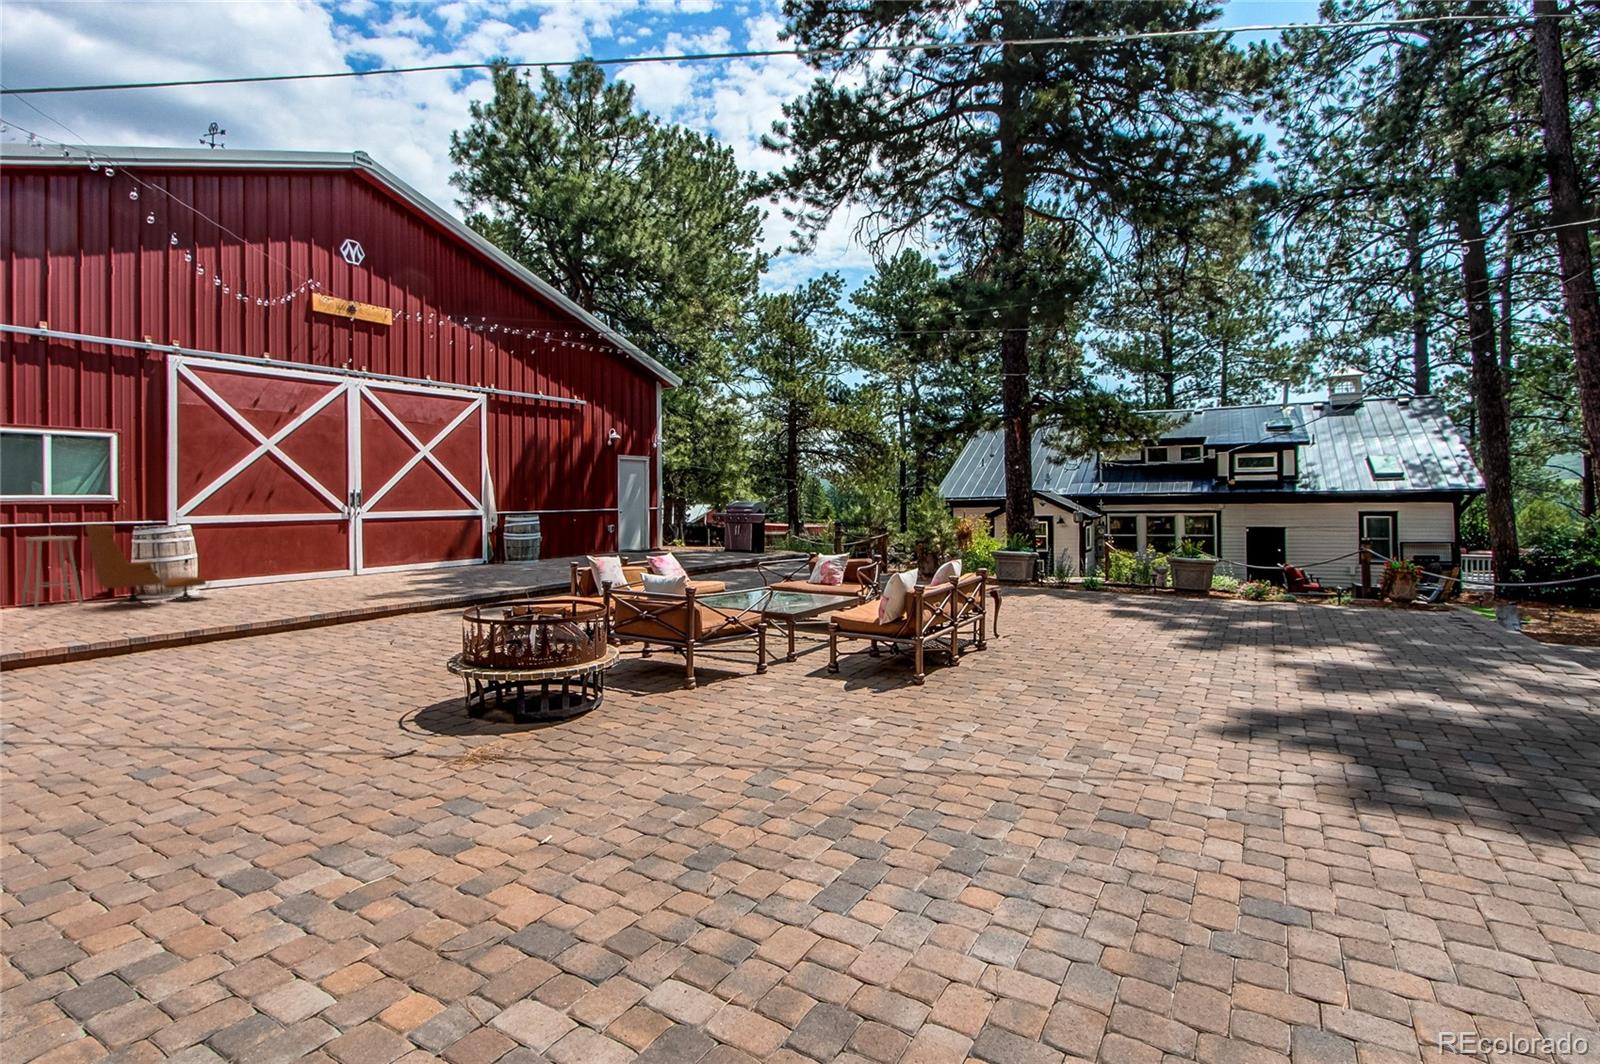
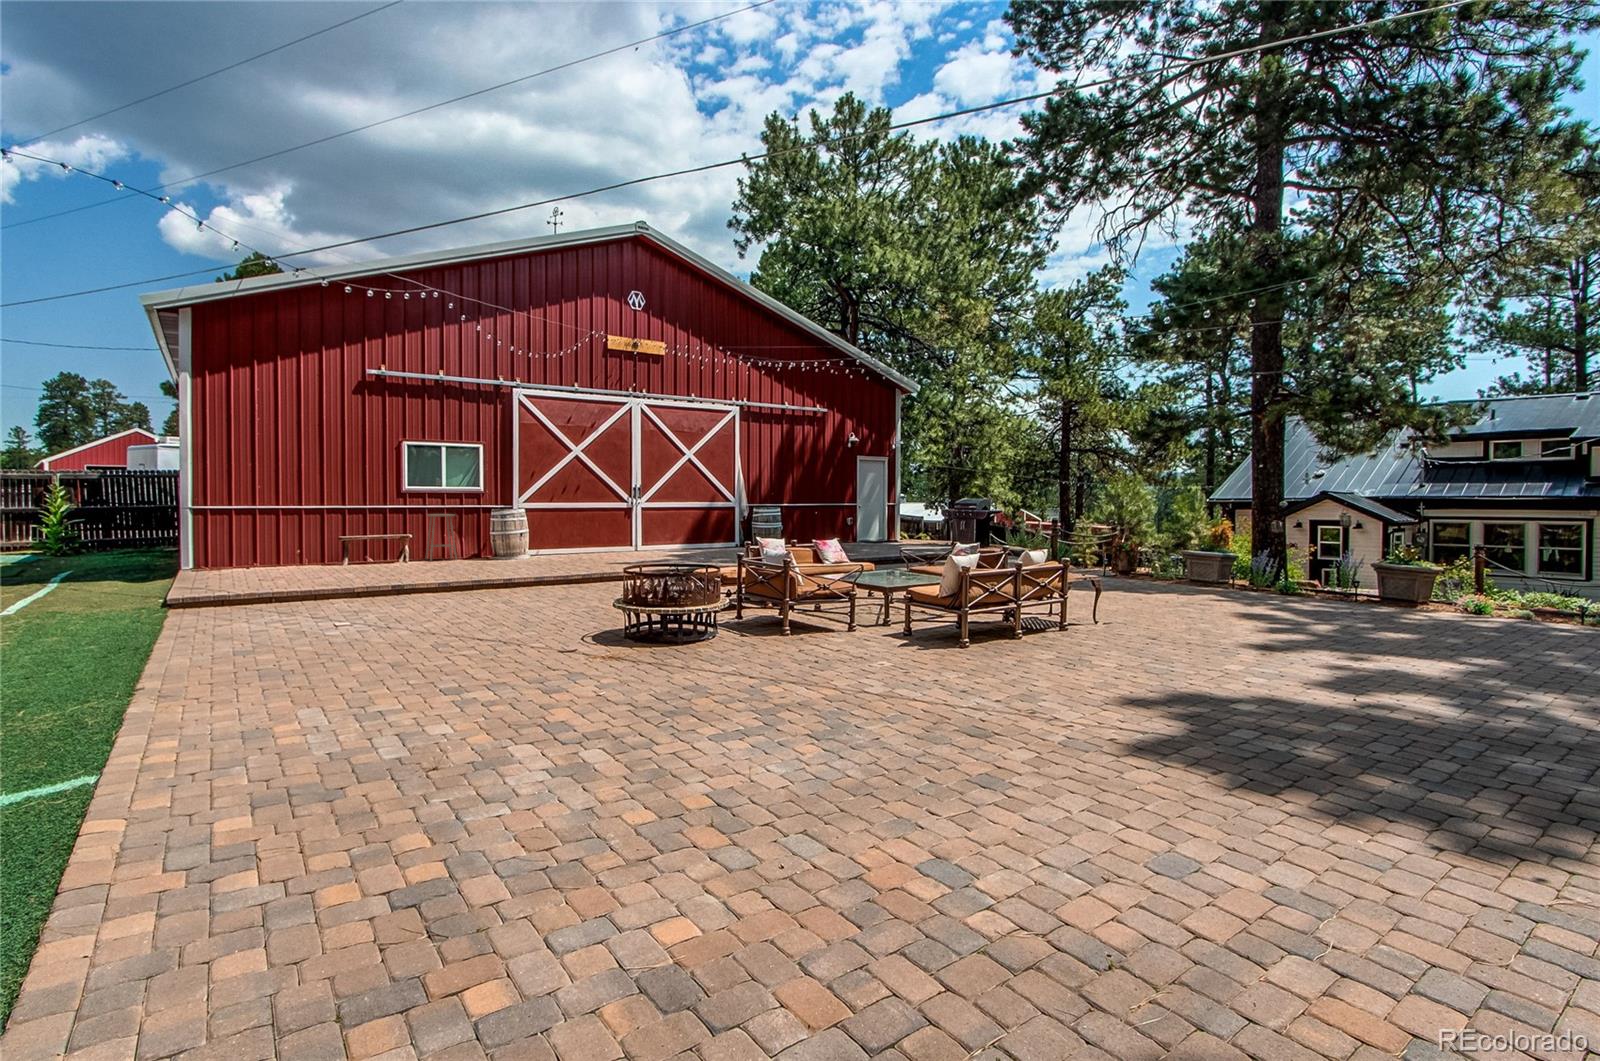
lounge chair: present [86,525,206,608] -> none [457,506,529,563]

